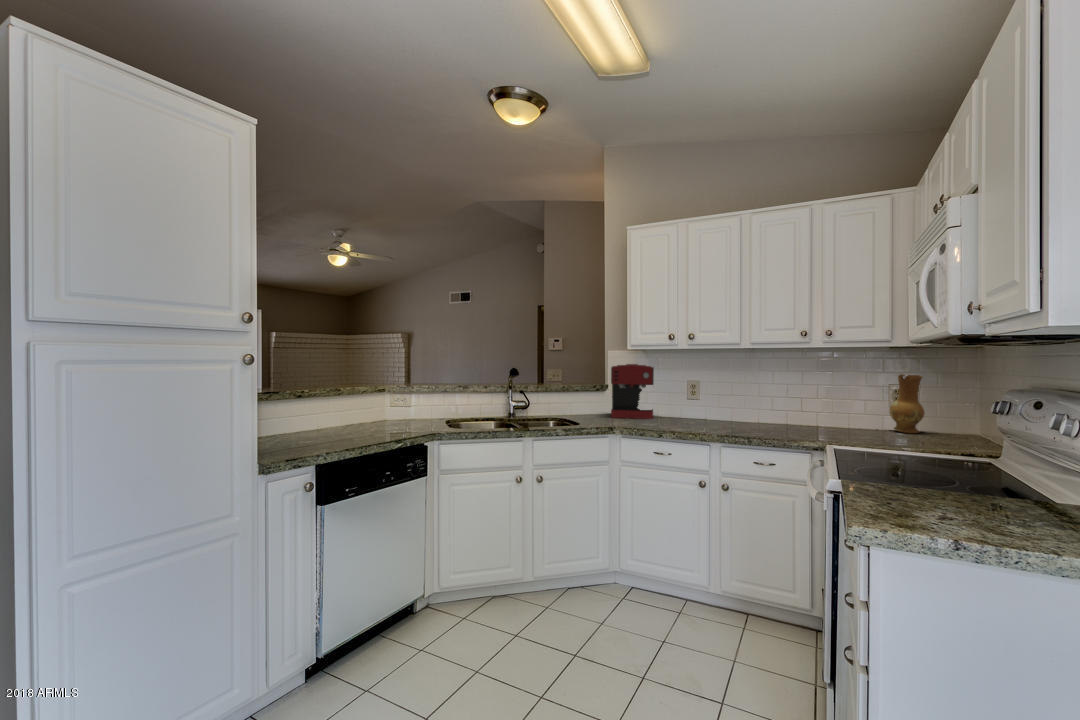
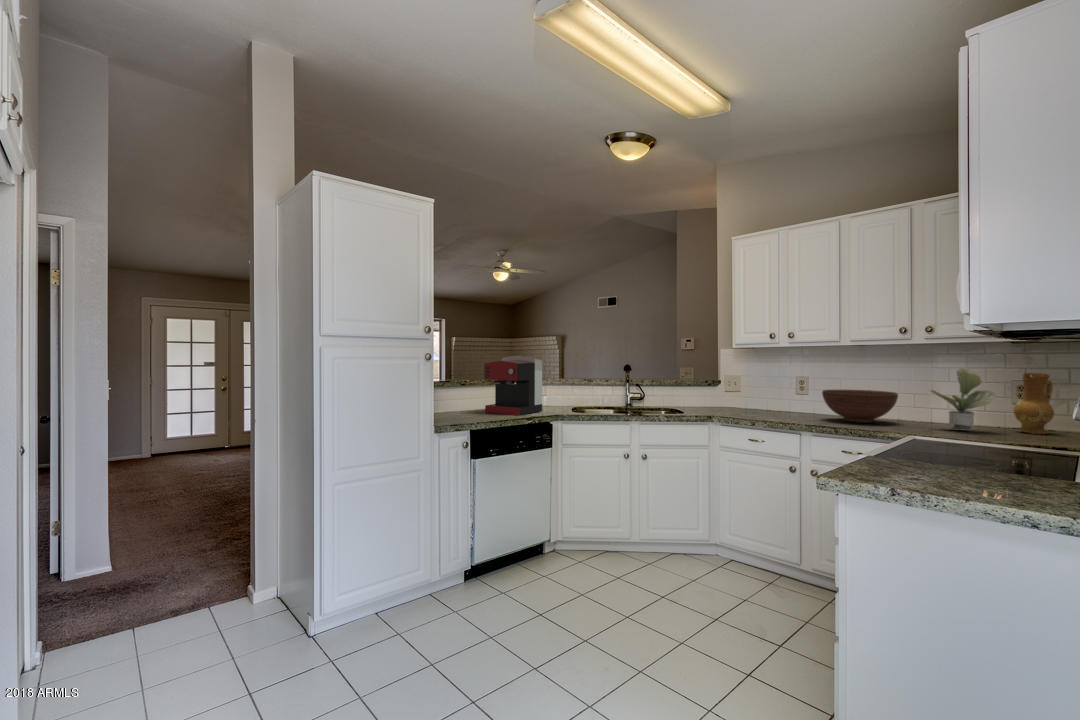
coffee maker: present [611,364,654,419] -> present [484,356,542,416]
potted plant: none [823,370,884,432] -> present [930,368,997,429]
fruit bowl: none [718,392,790,427] -> present [822,389,898,423]

